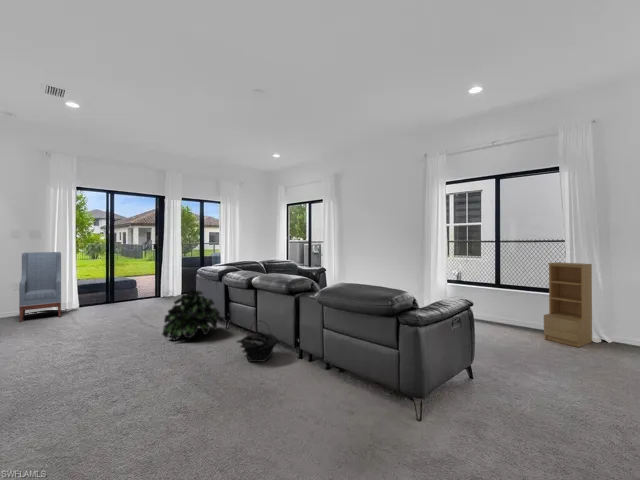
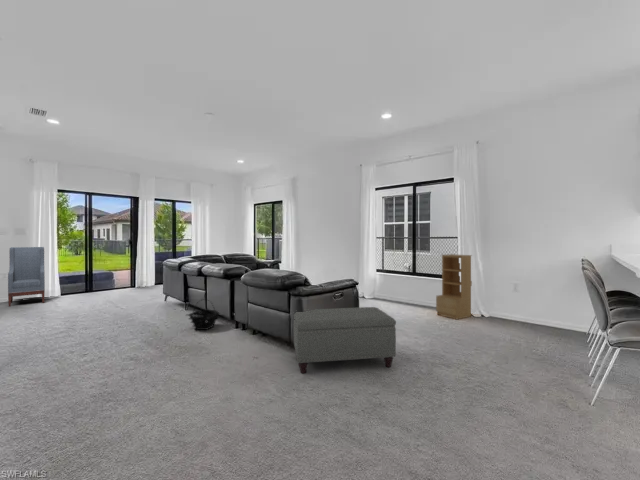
potted plant: present [162,291,223,340] -> none [130,278,182,318]
ottoman: none [405,342,585,455] -> present [294,307,396,373]

